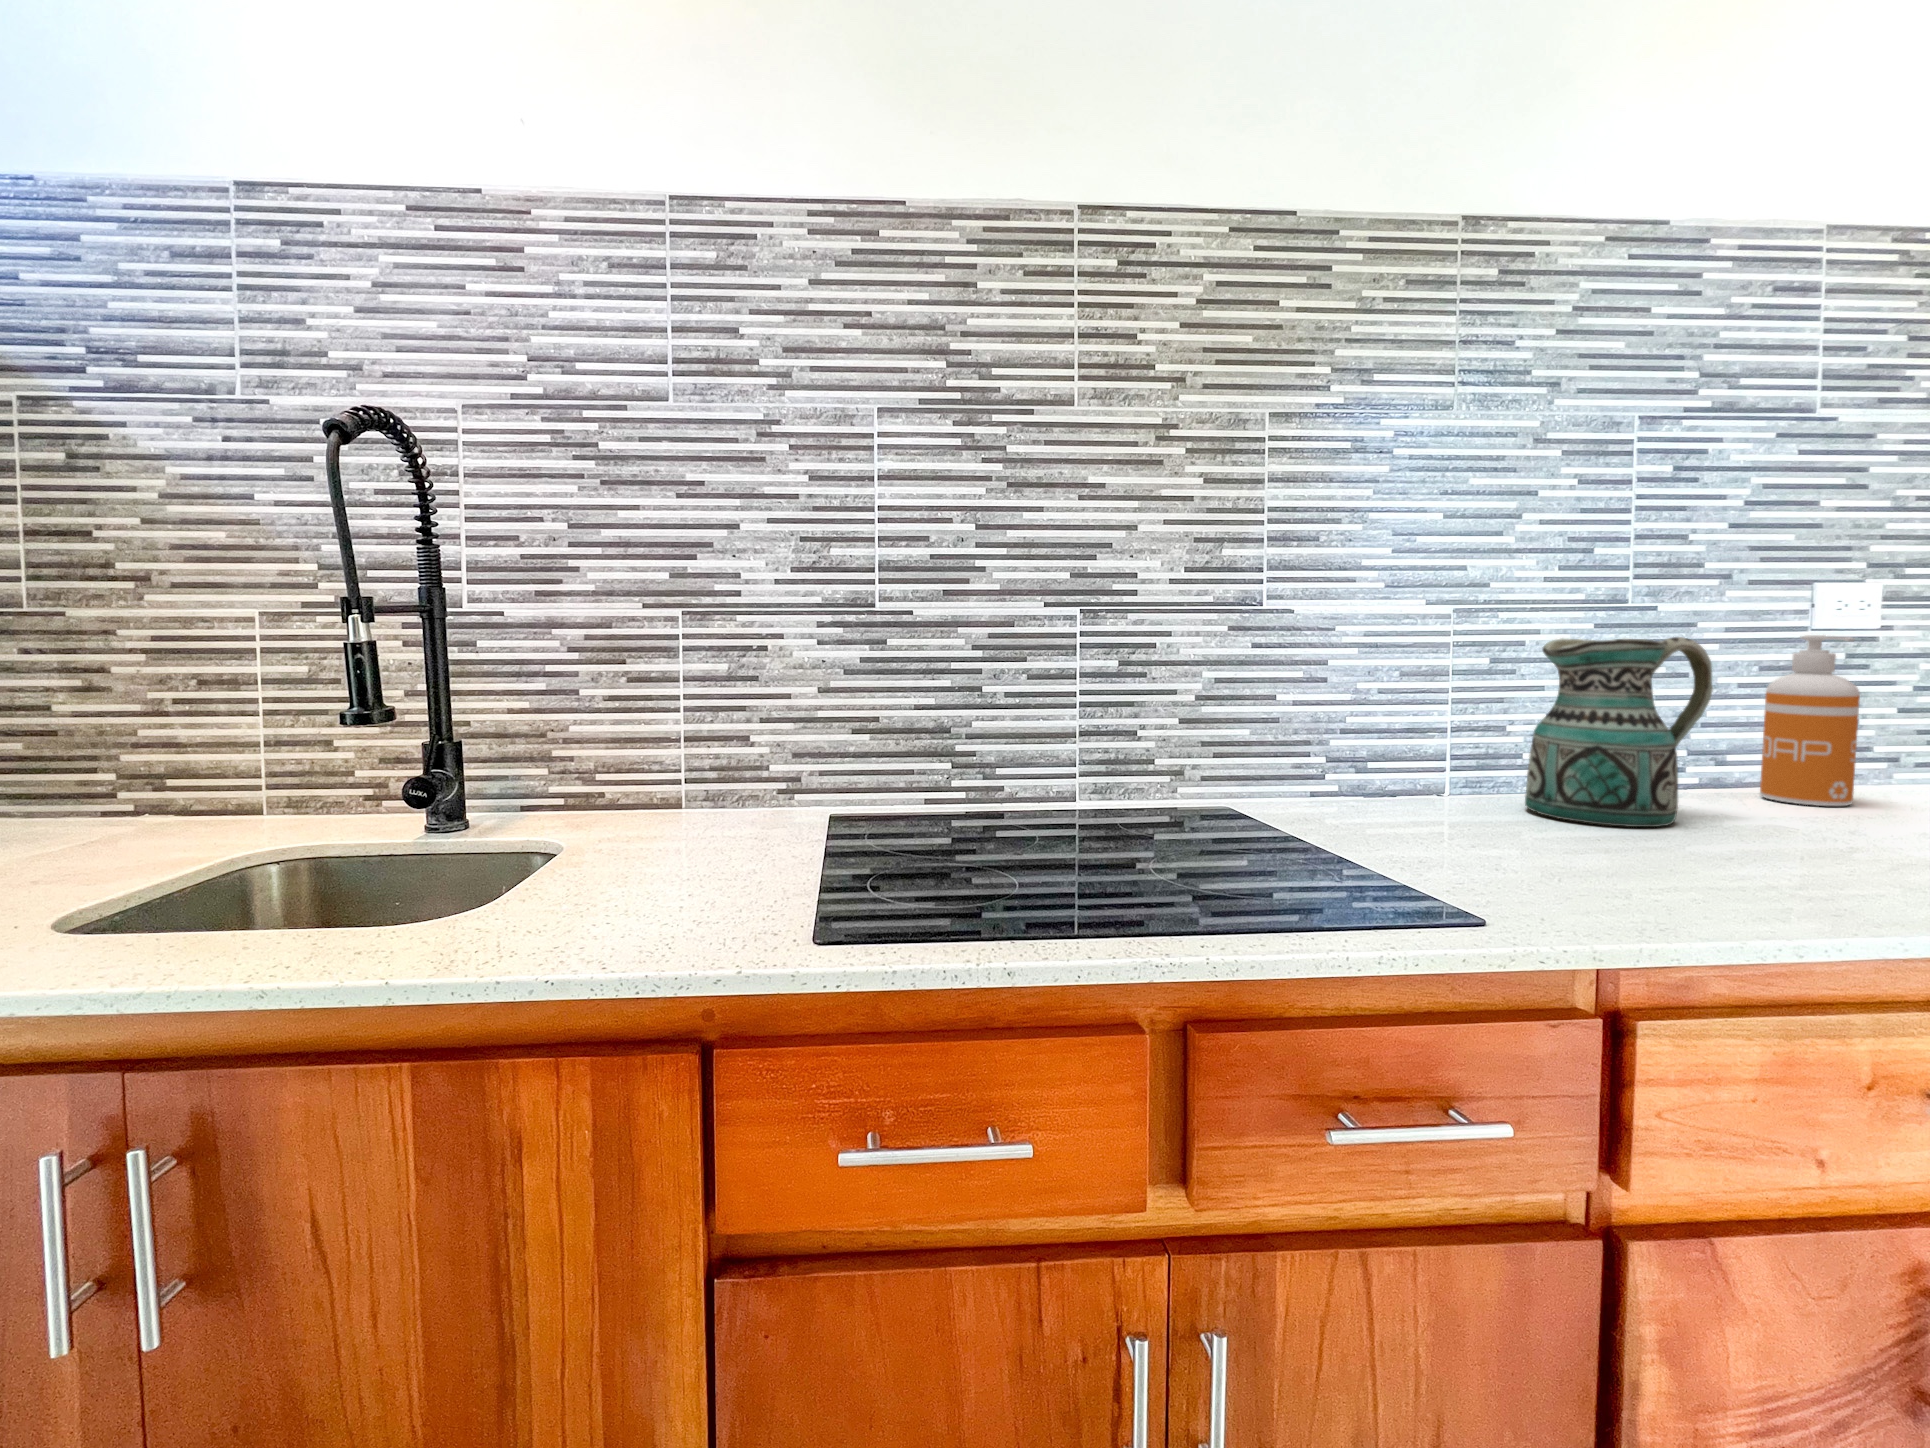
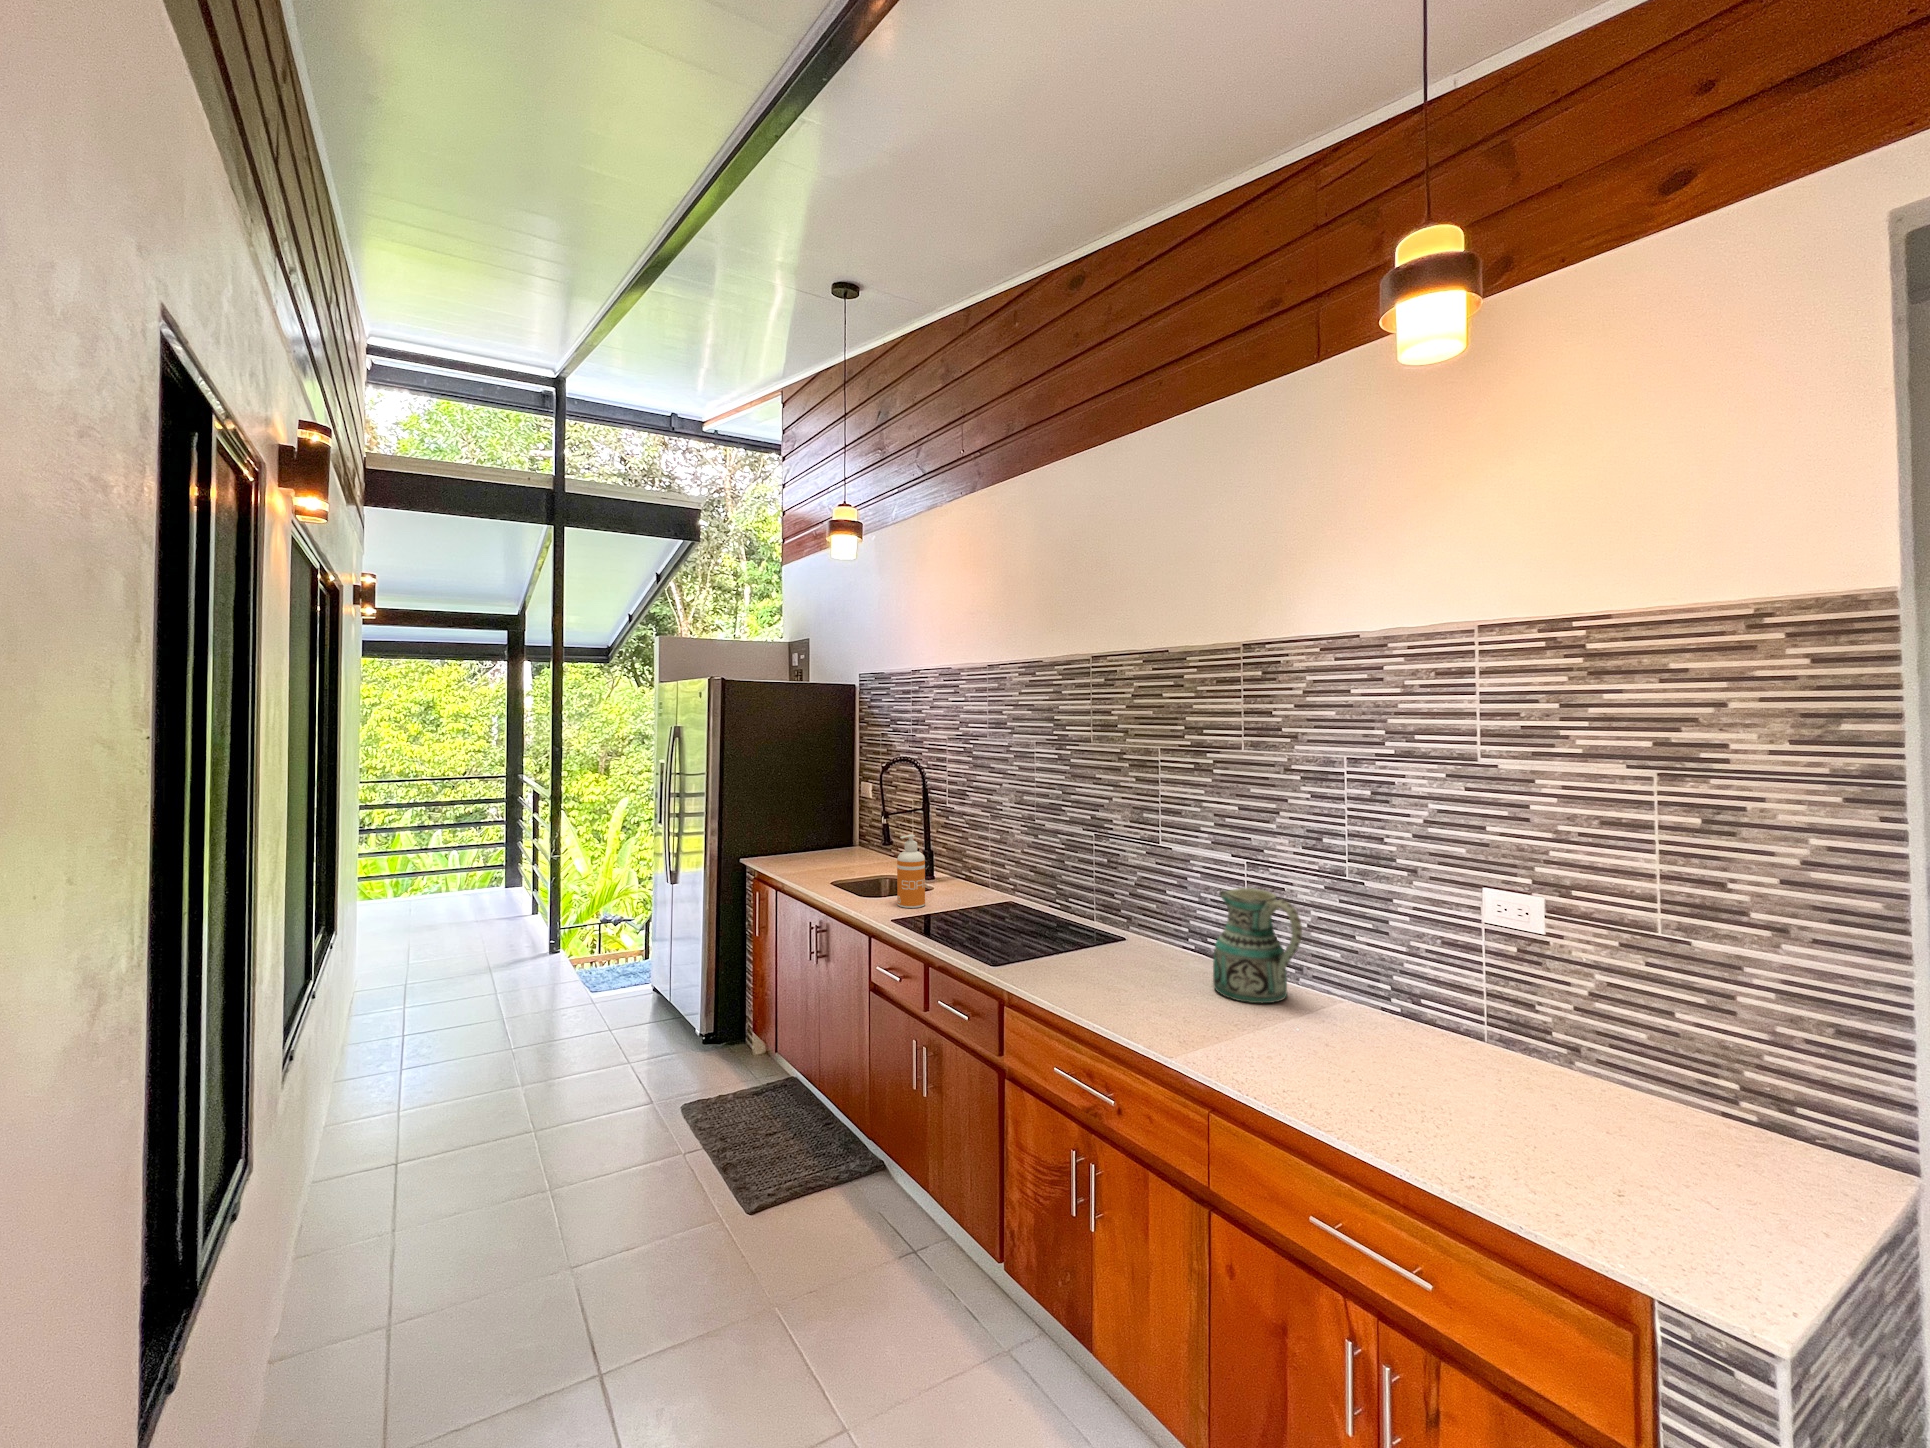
soap dispenser: present [1760,635,1860,806] -> present [897,834,925,908]

